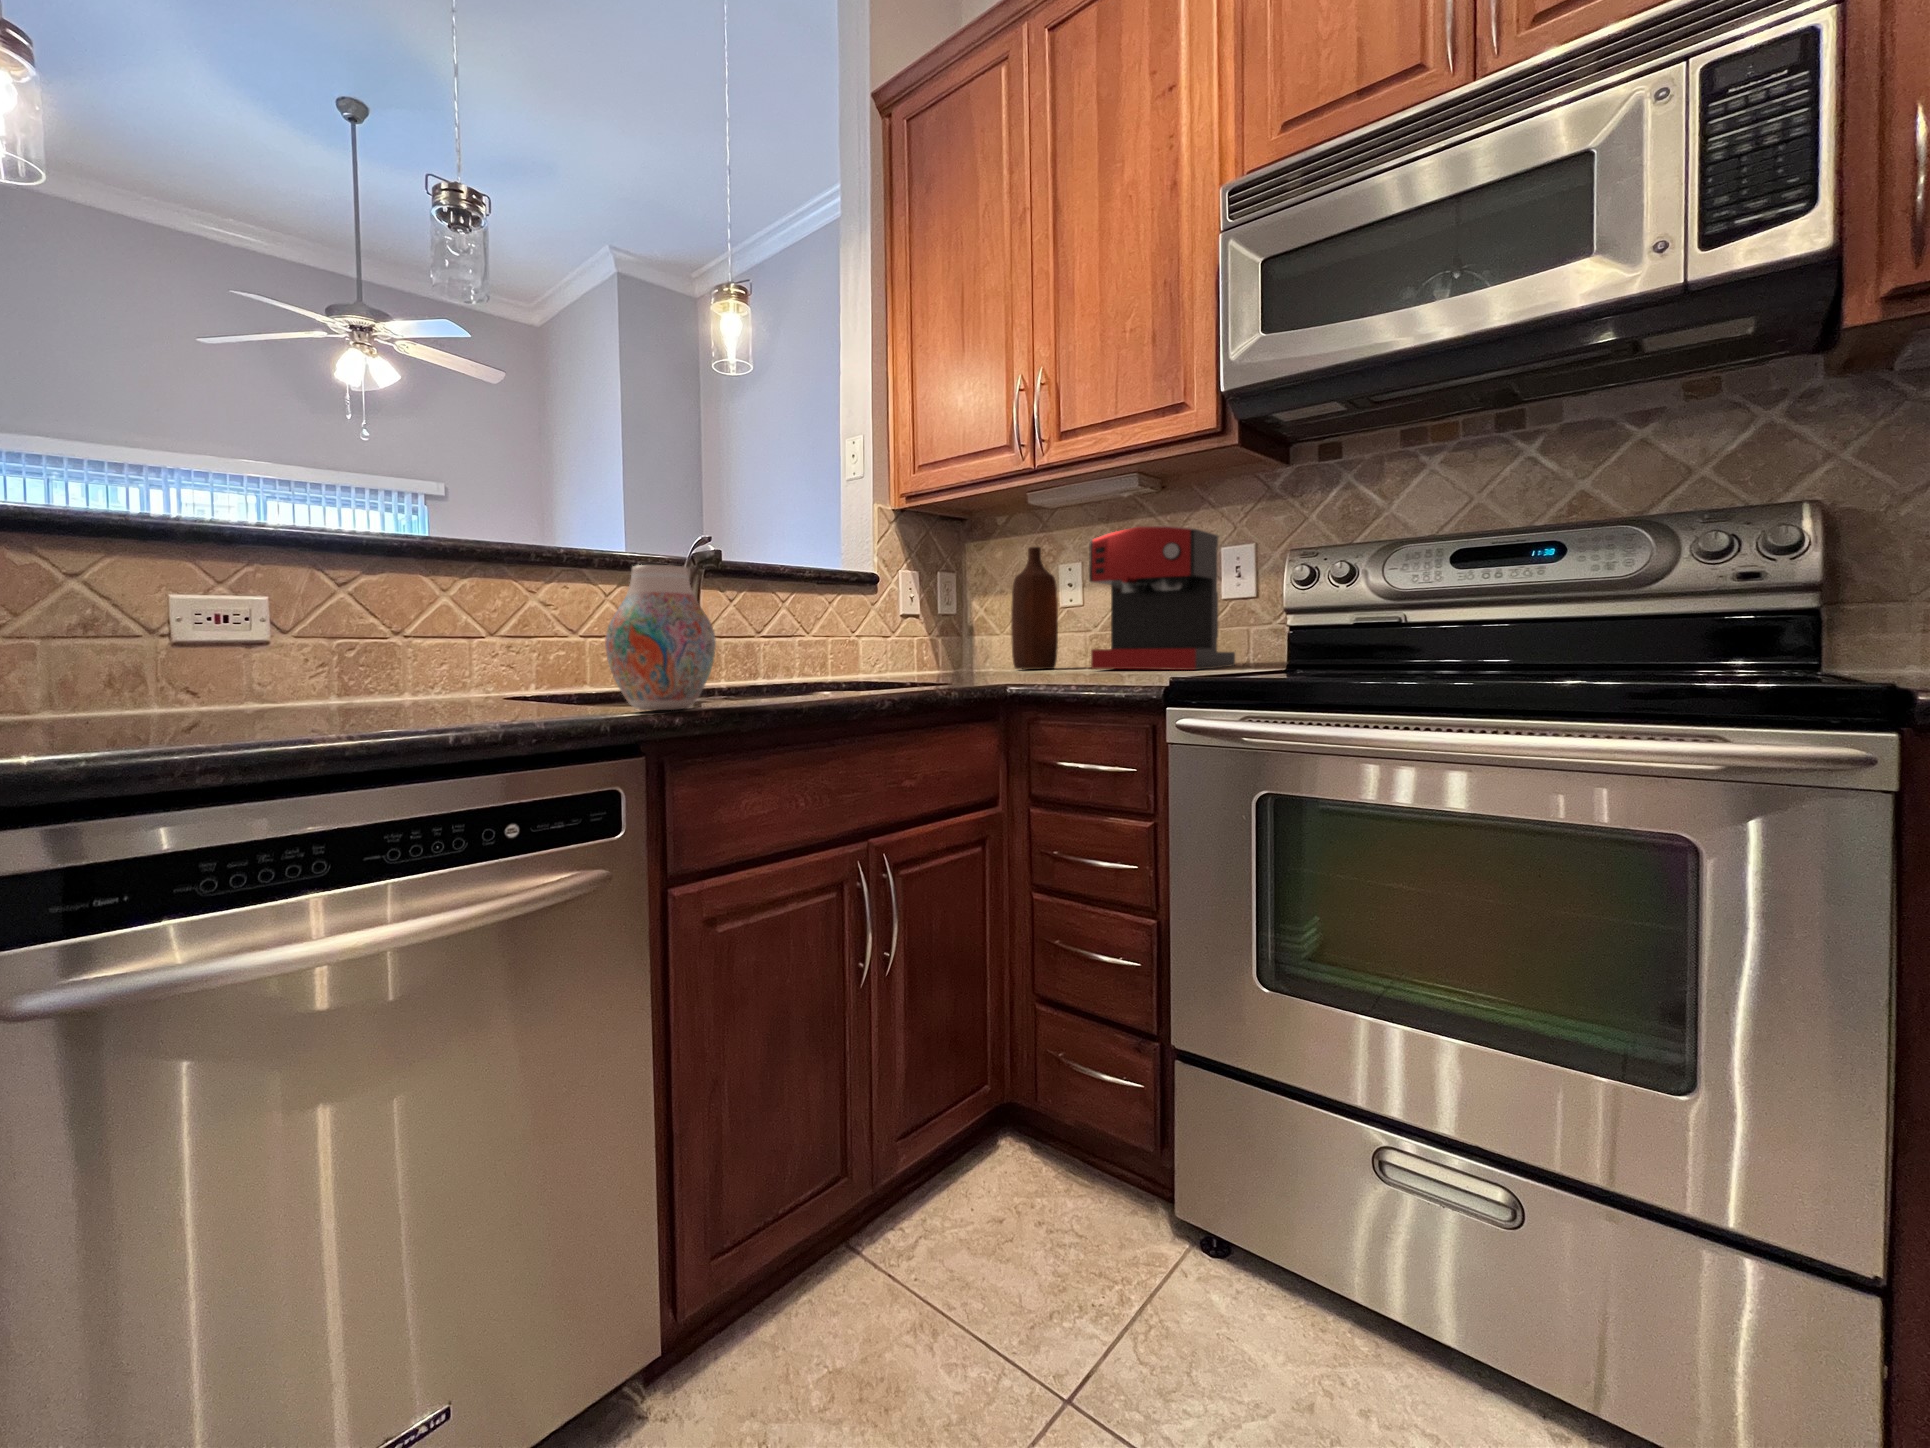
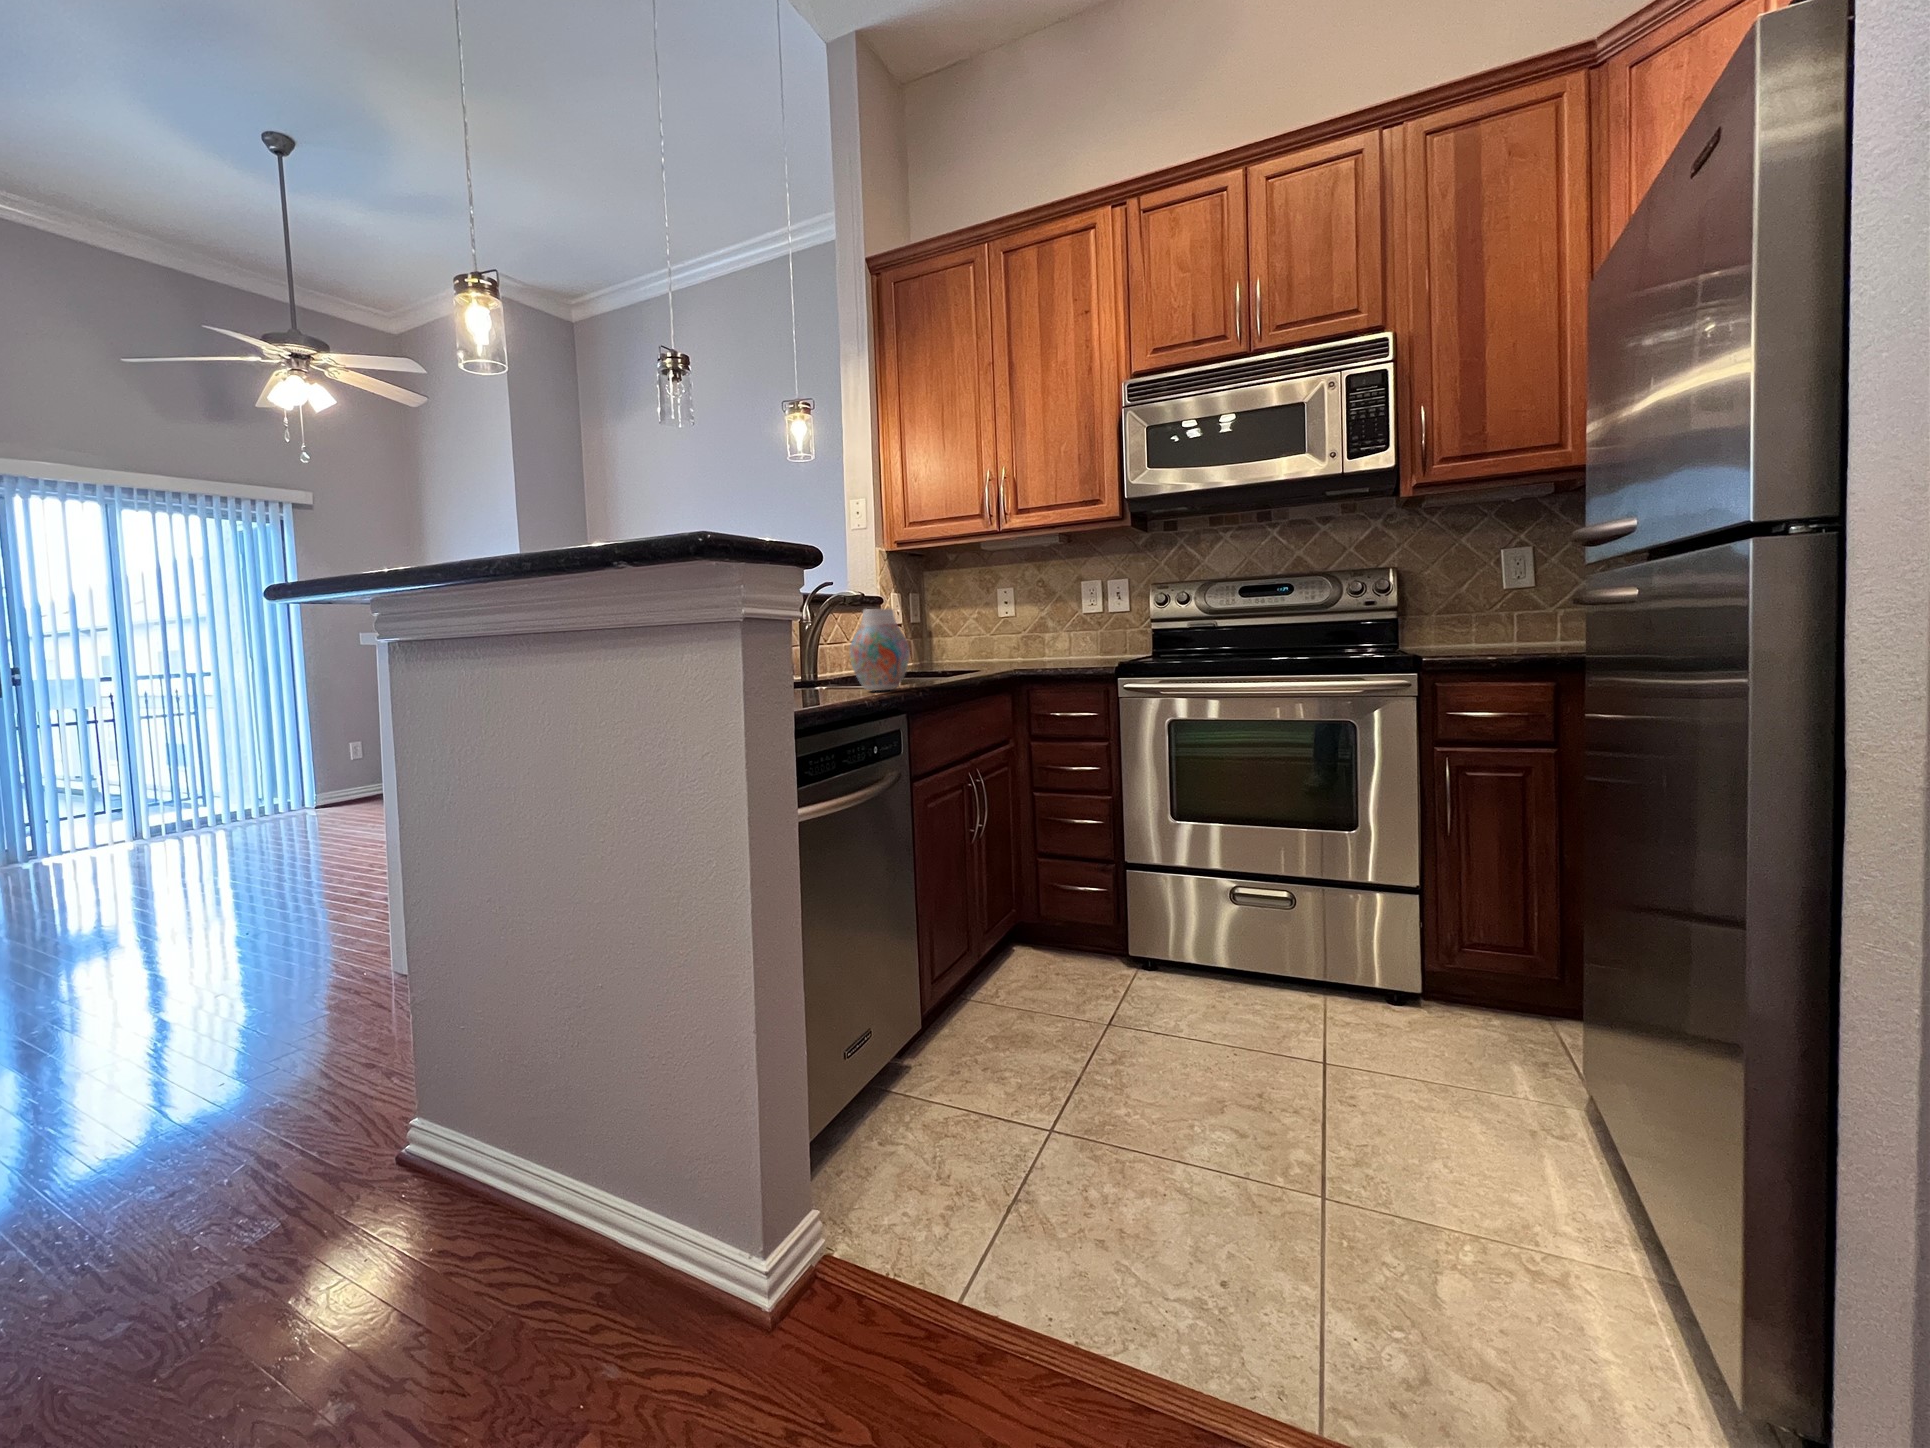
coffee maker: present [1089,526,1235,670] -> none [1028,564,1110,658]
bottle: present [1011,547,1058,669] -> none [966,577,998,660]

